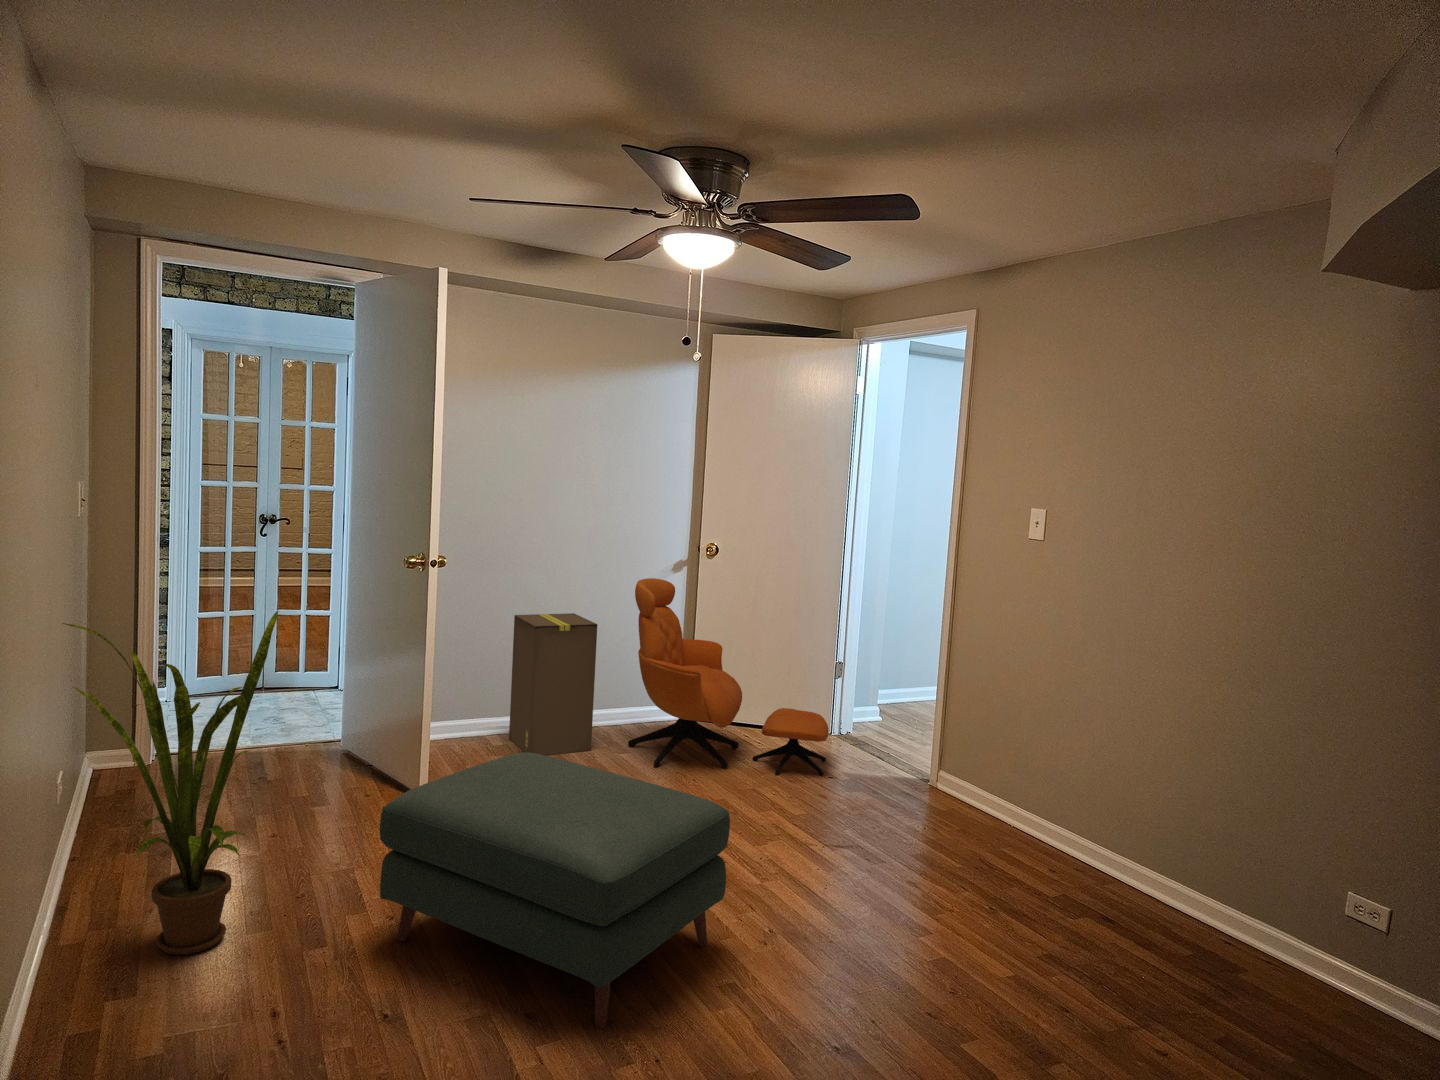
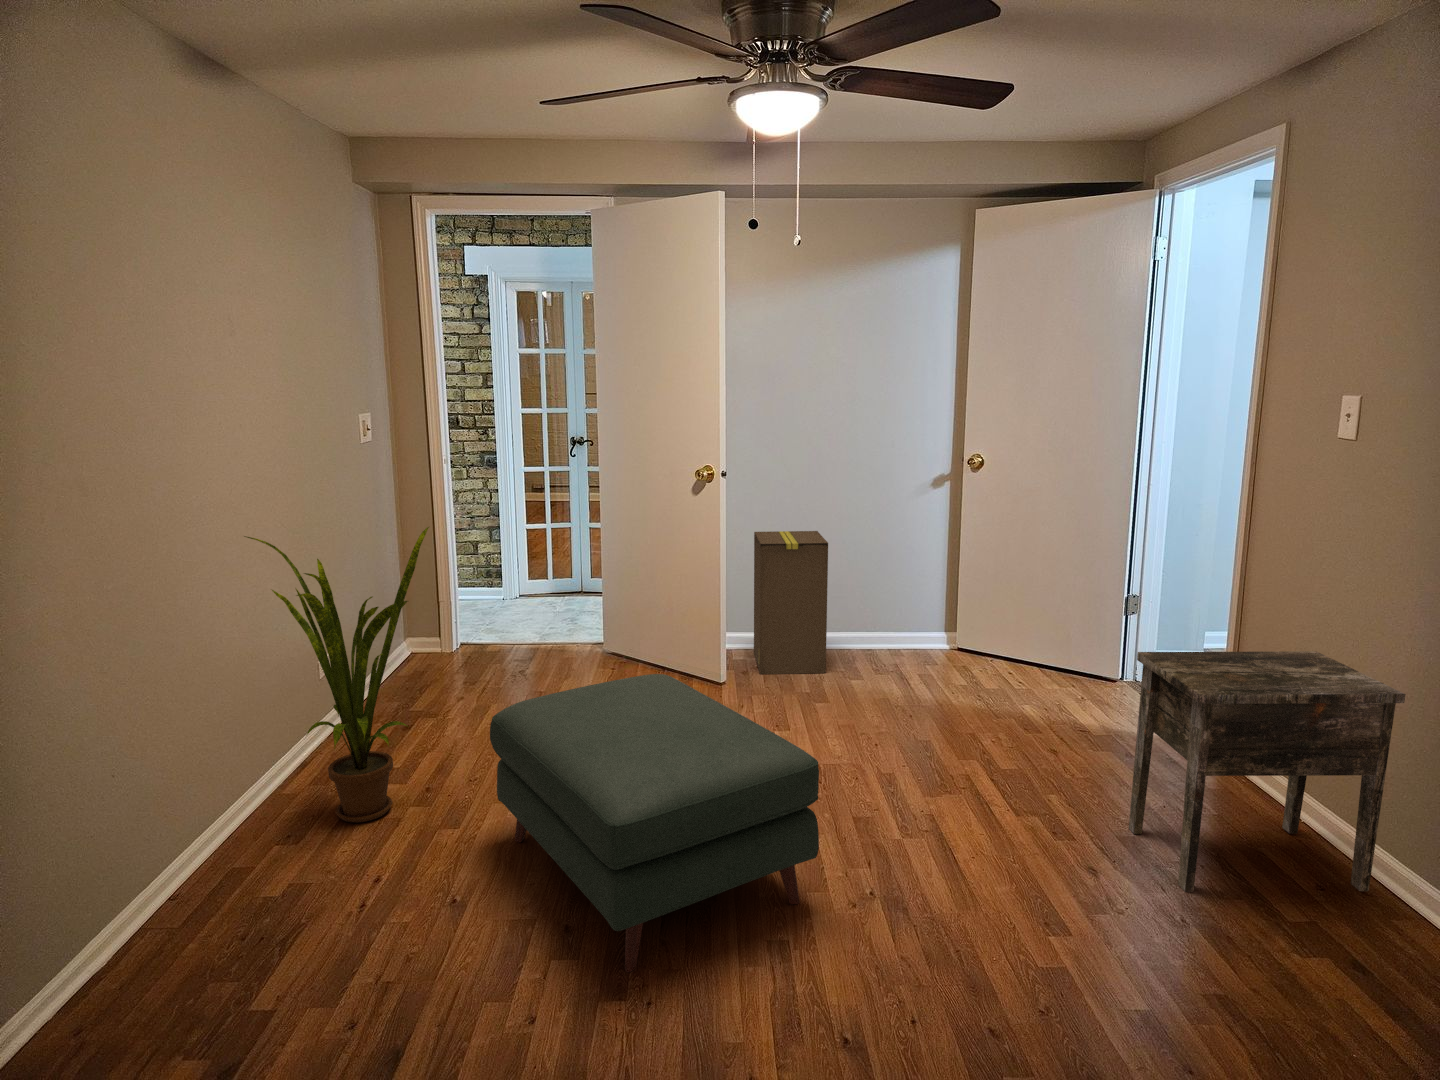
armchair: present [628,578,829,776] -> none [865,494,1092,726]
side table: none [907,694,1090,885] -> present [1129,651,1406,892]

